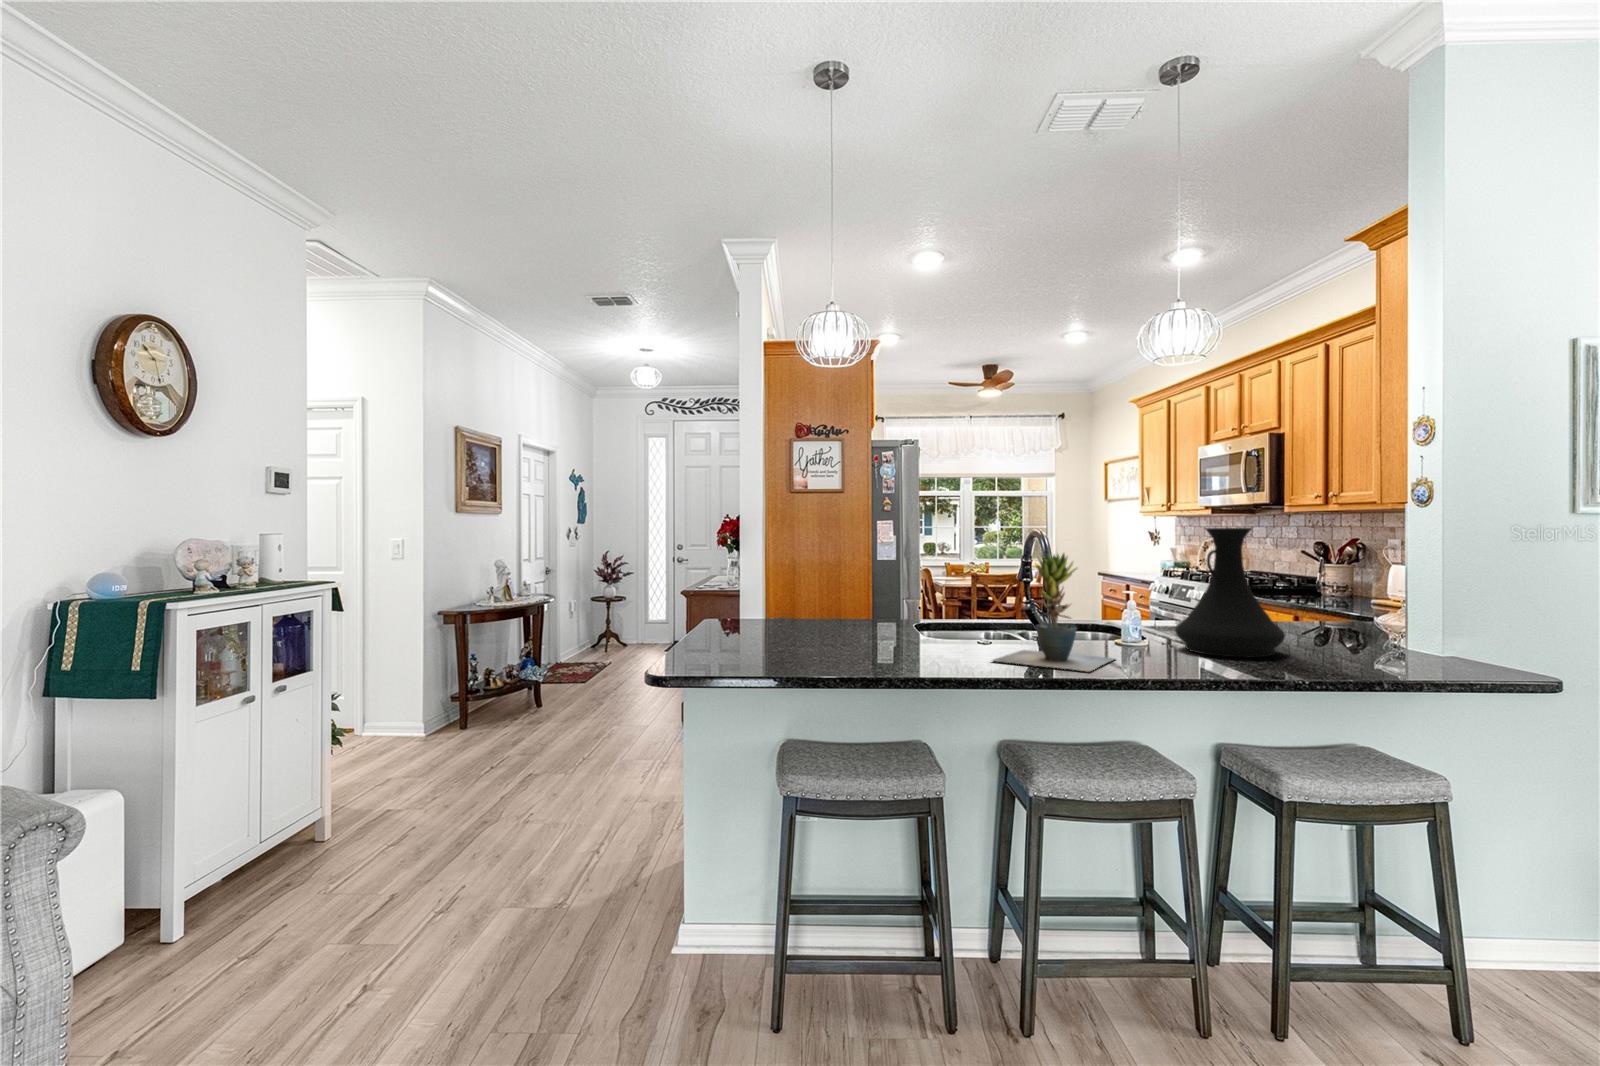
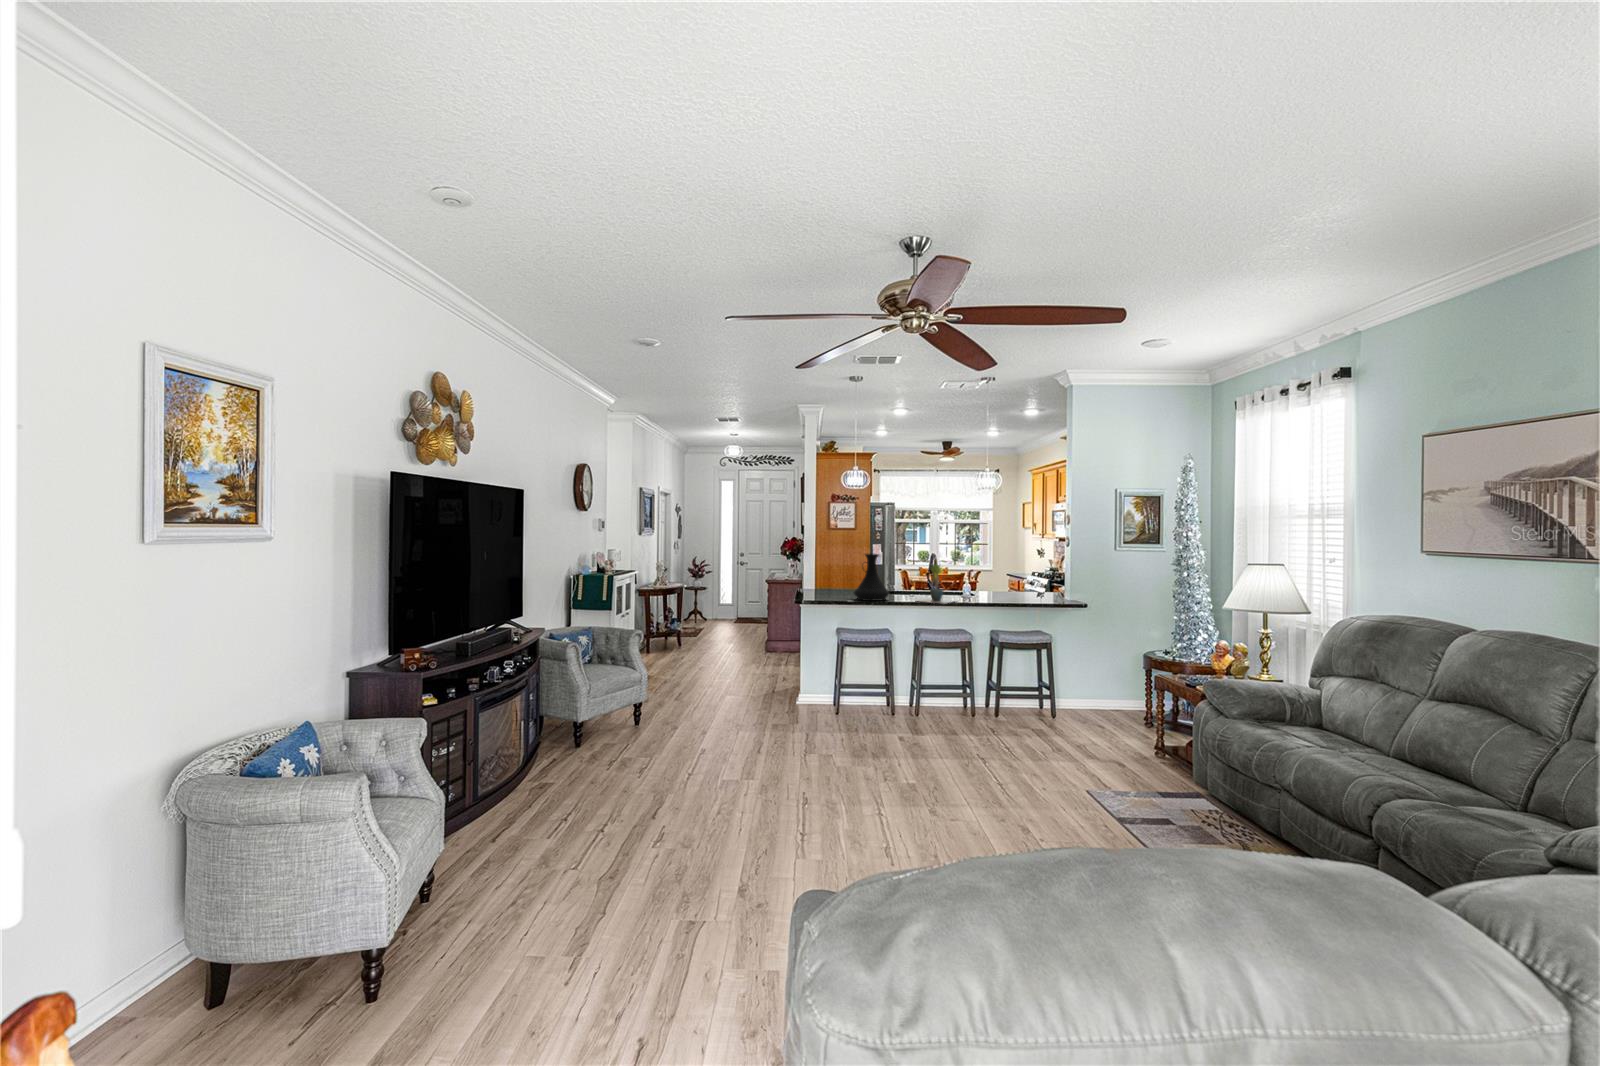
vase: present [1176,528,1285,657] -> present [854,554,889,601]

